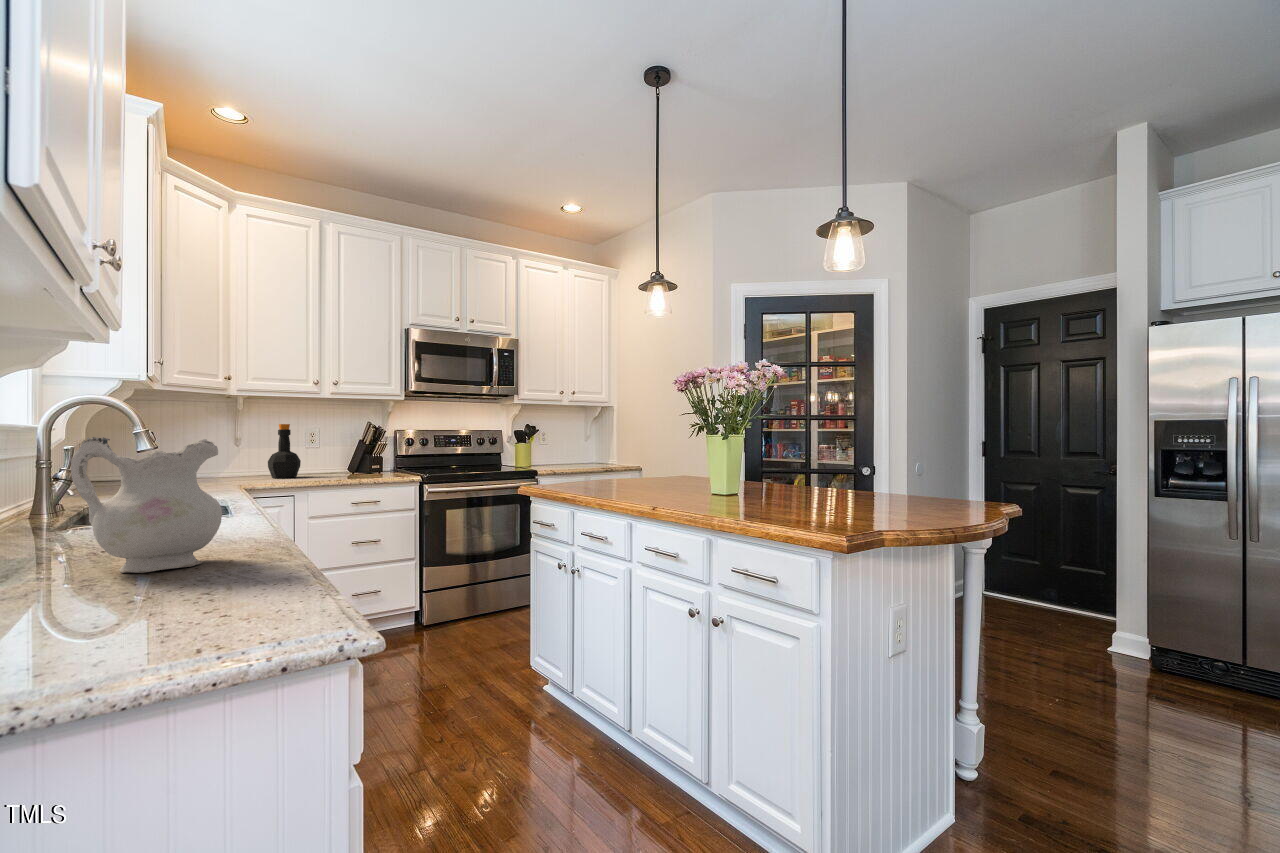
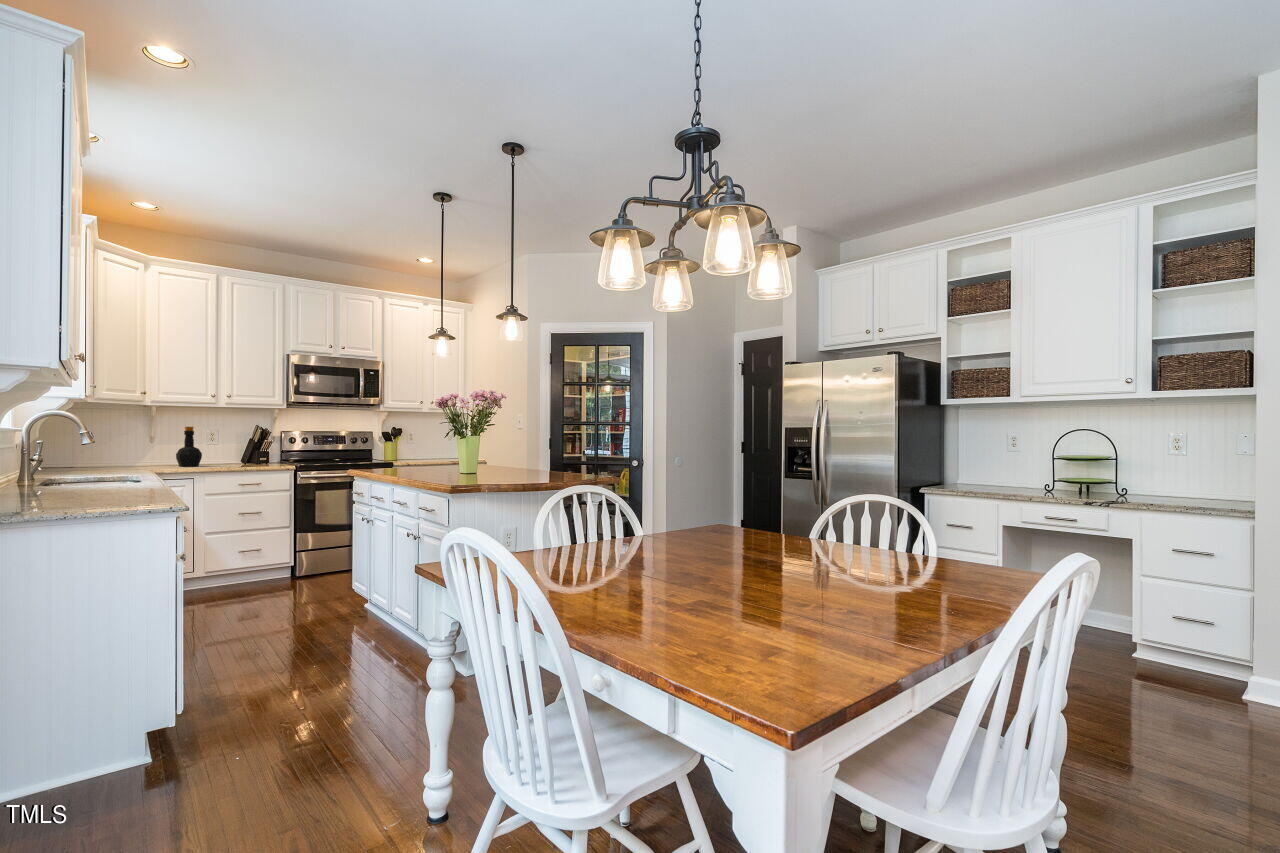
ceramic pitcher: present [71,437,222,573] -> none [56,436,127,497]

